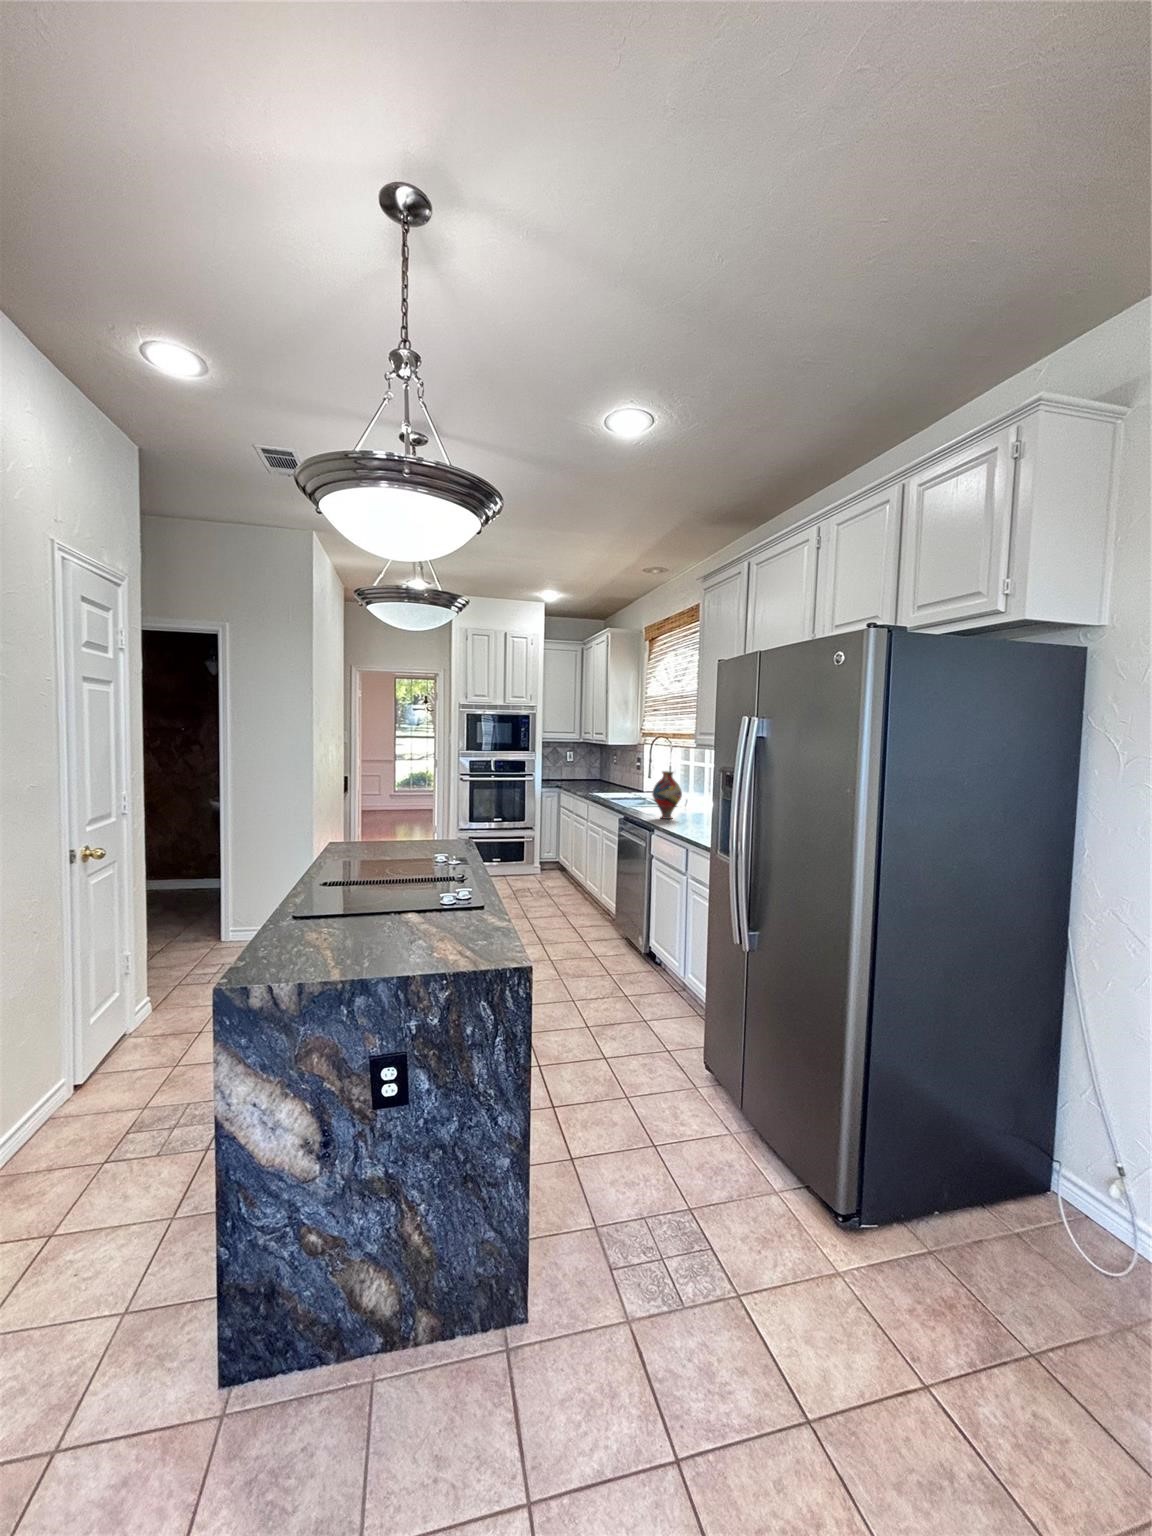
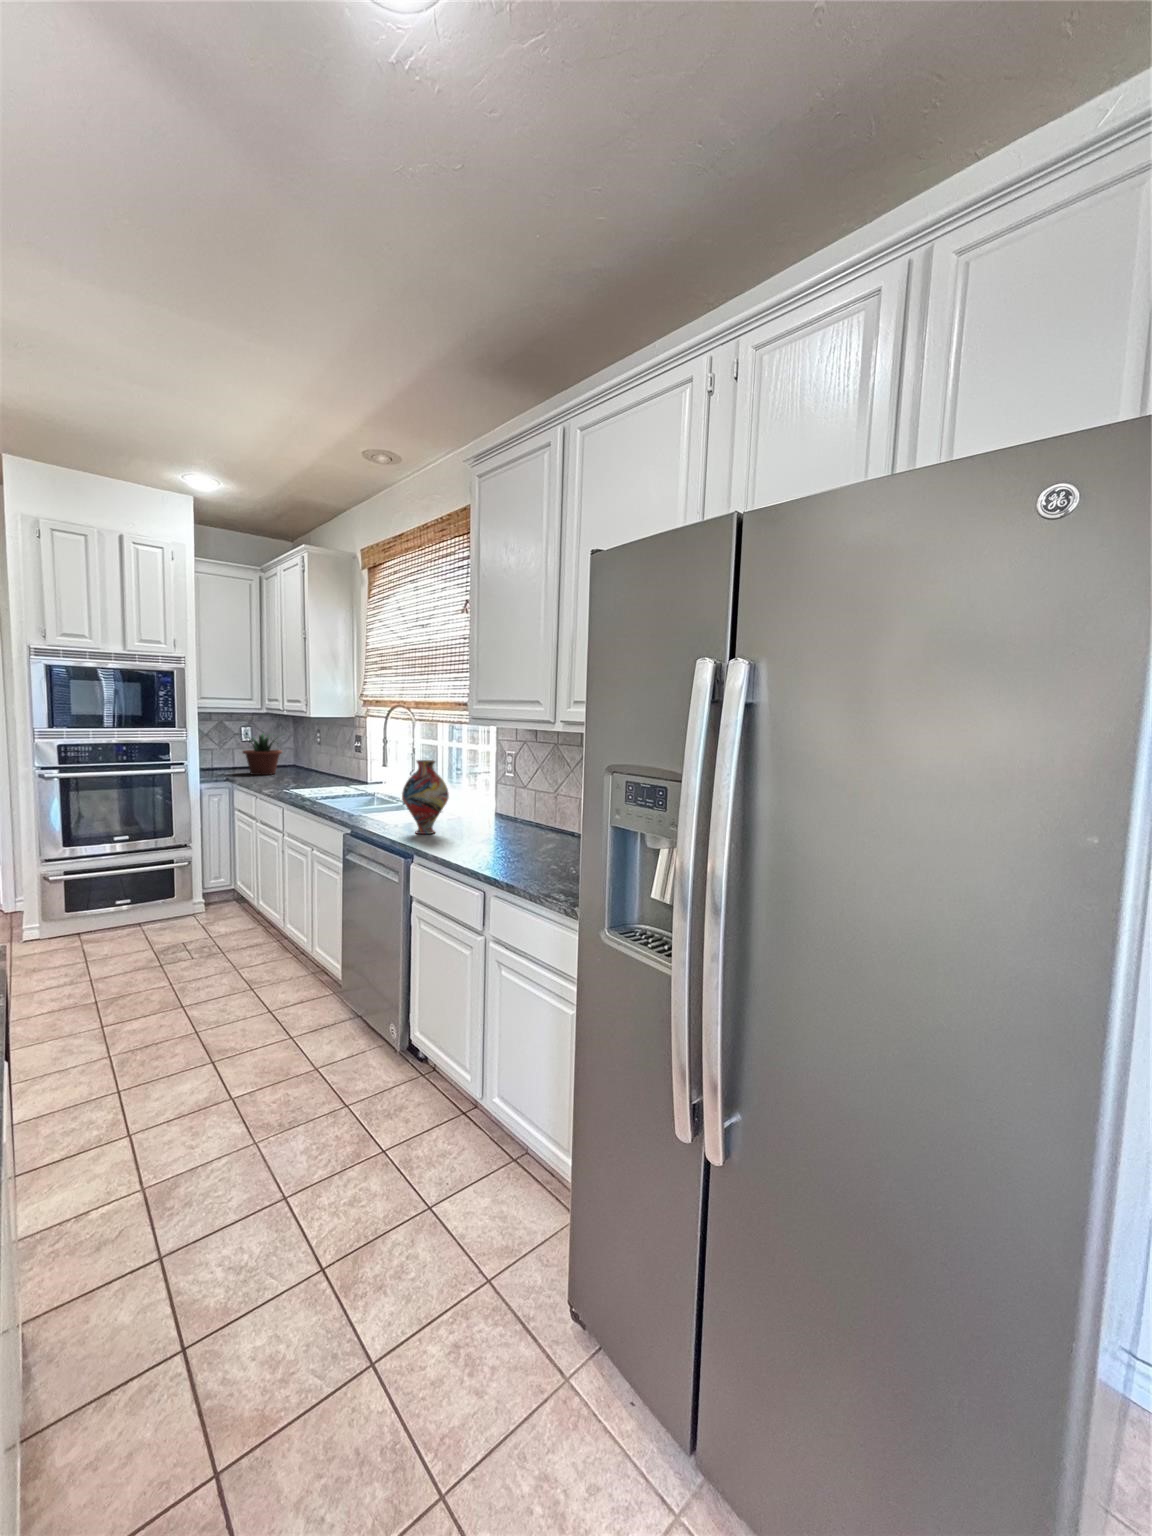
potted plant: none [561,756,594,785] -> present [243,734,282,775]

